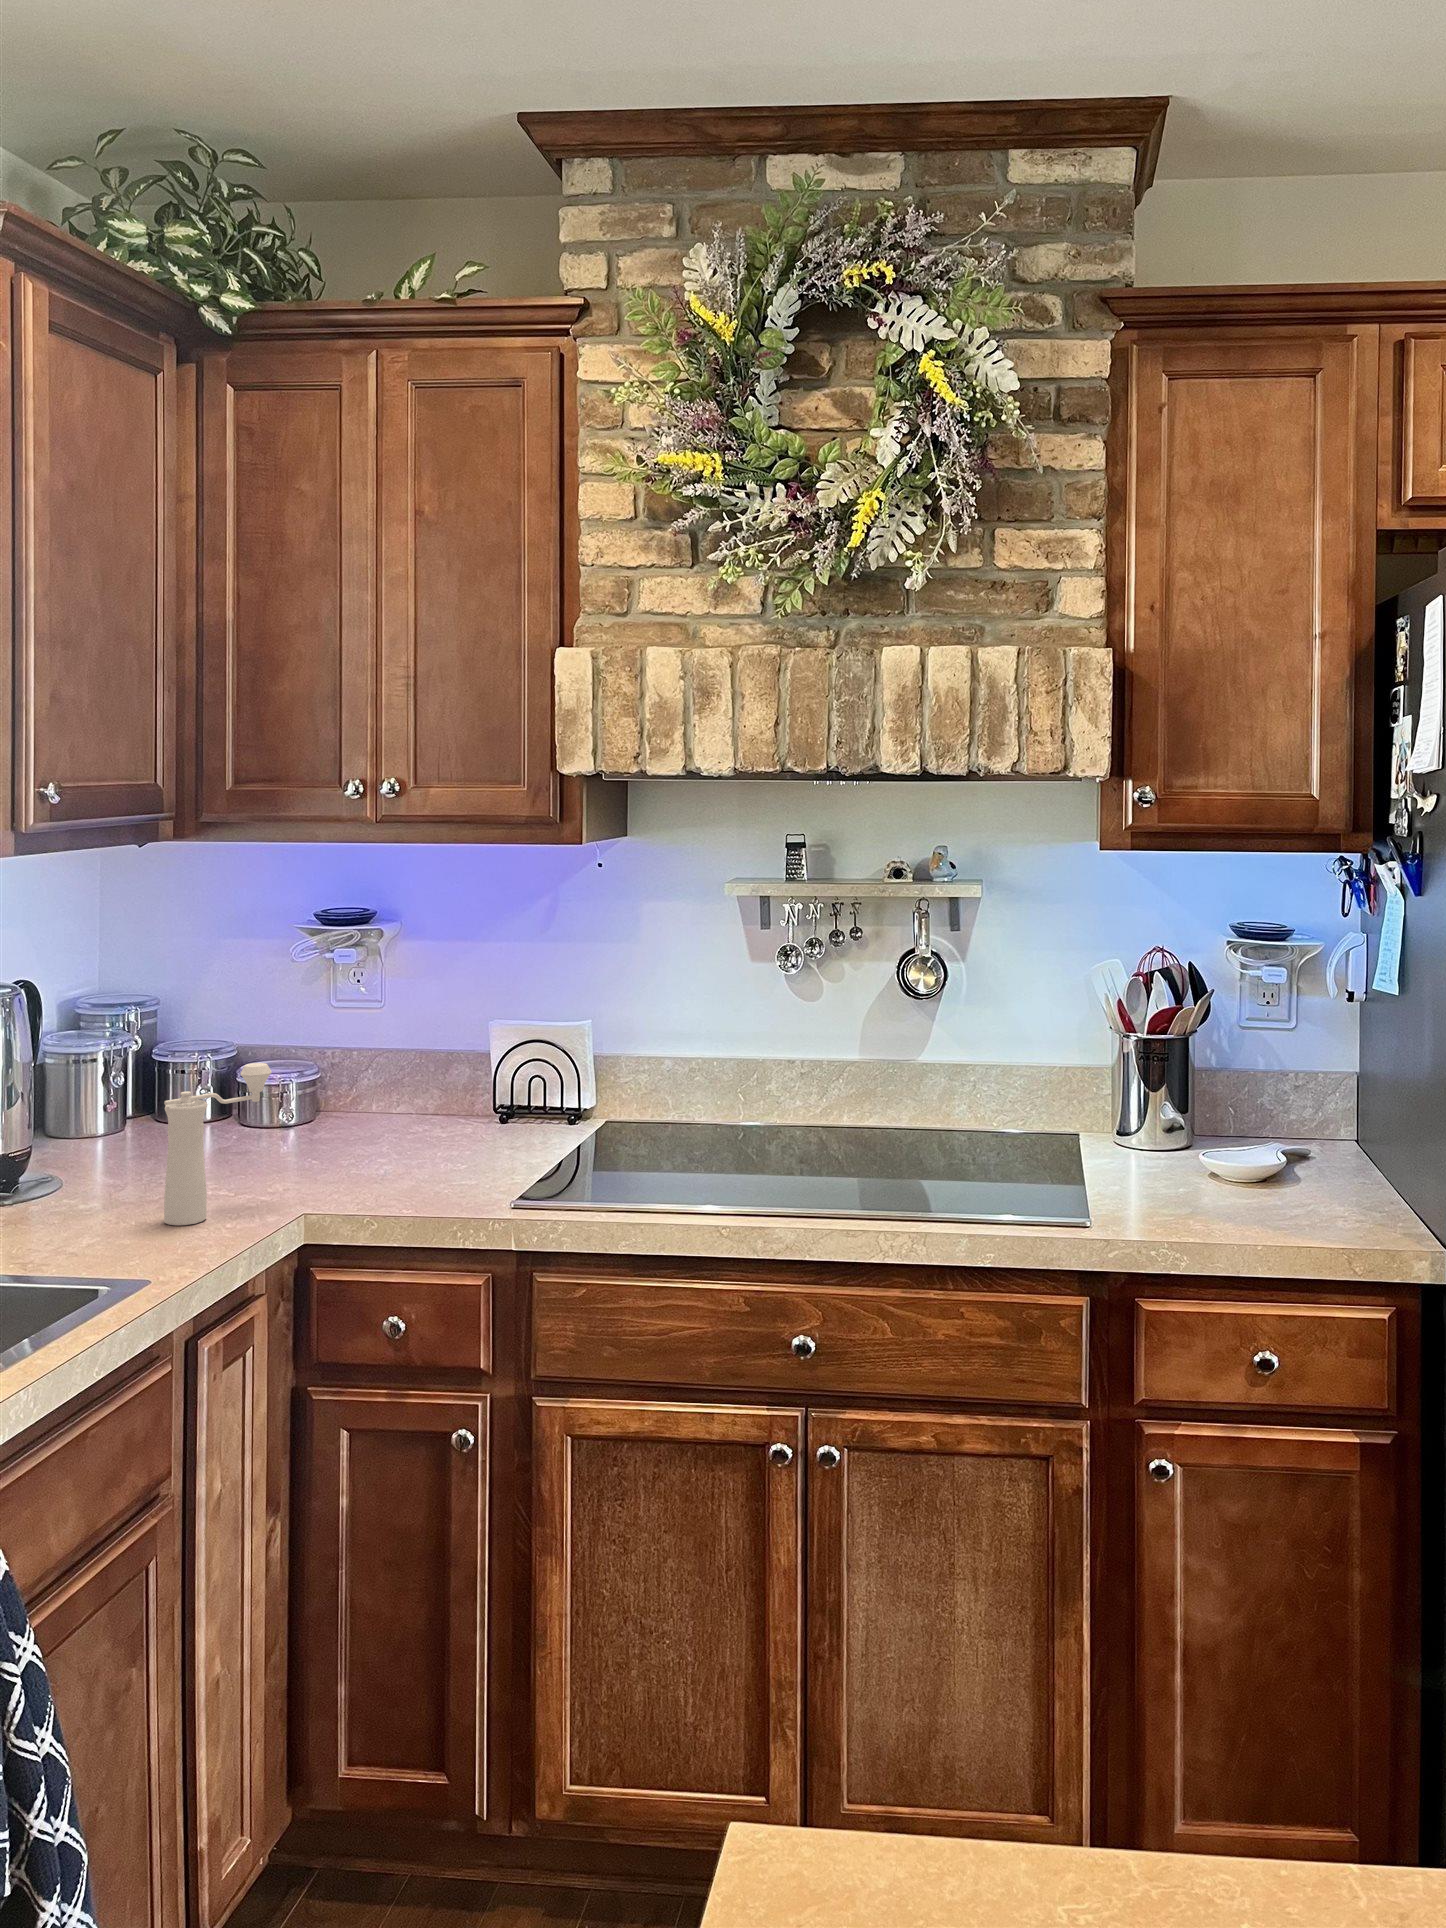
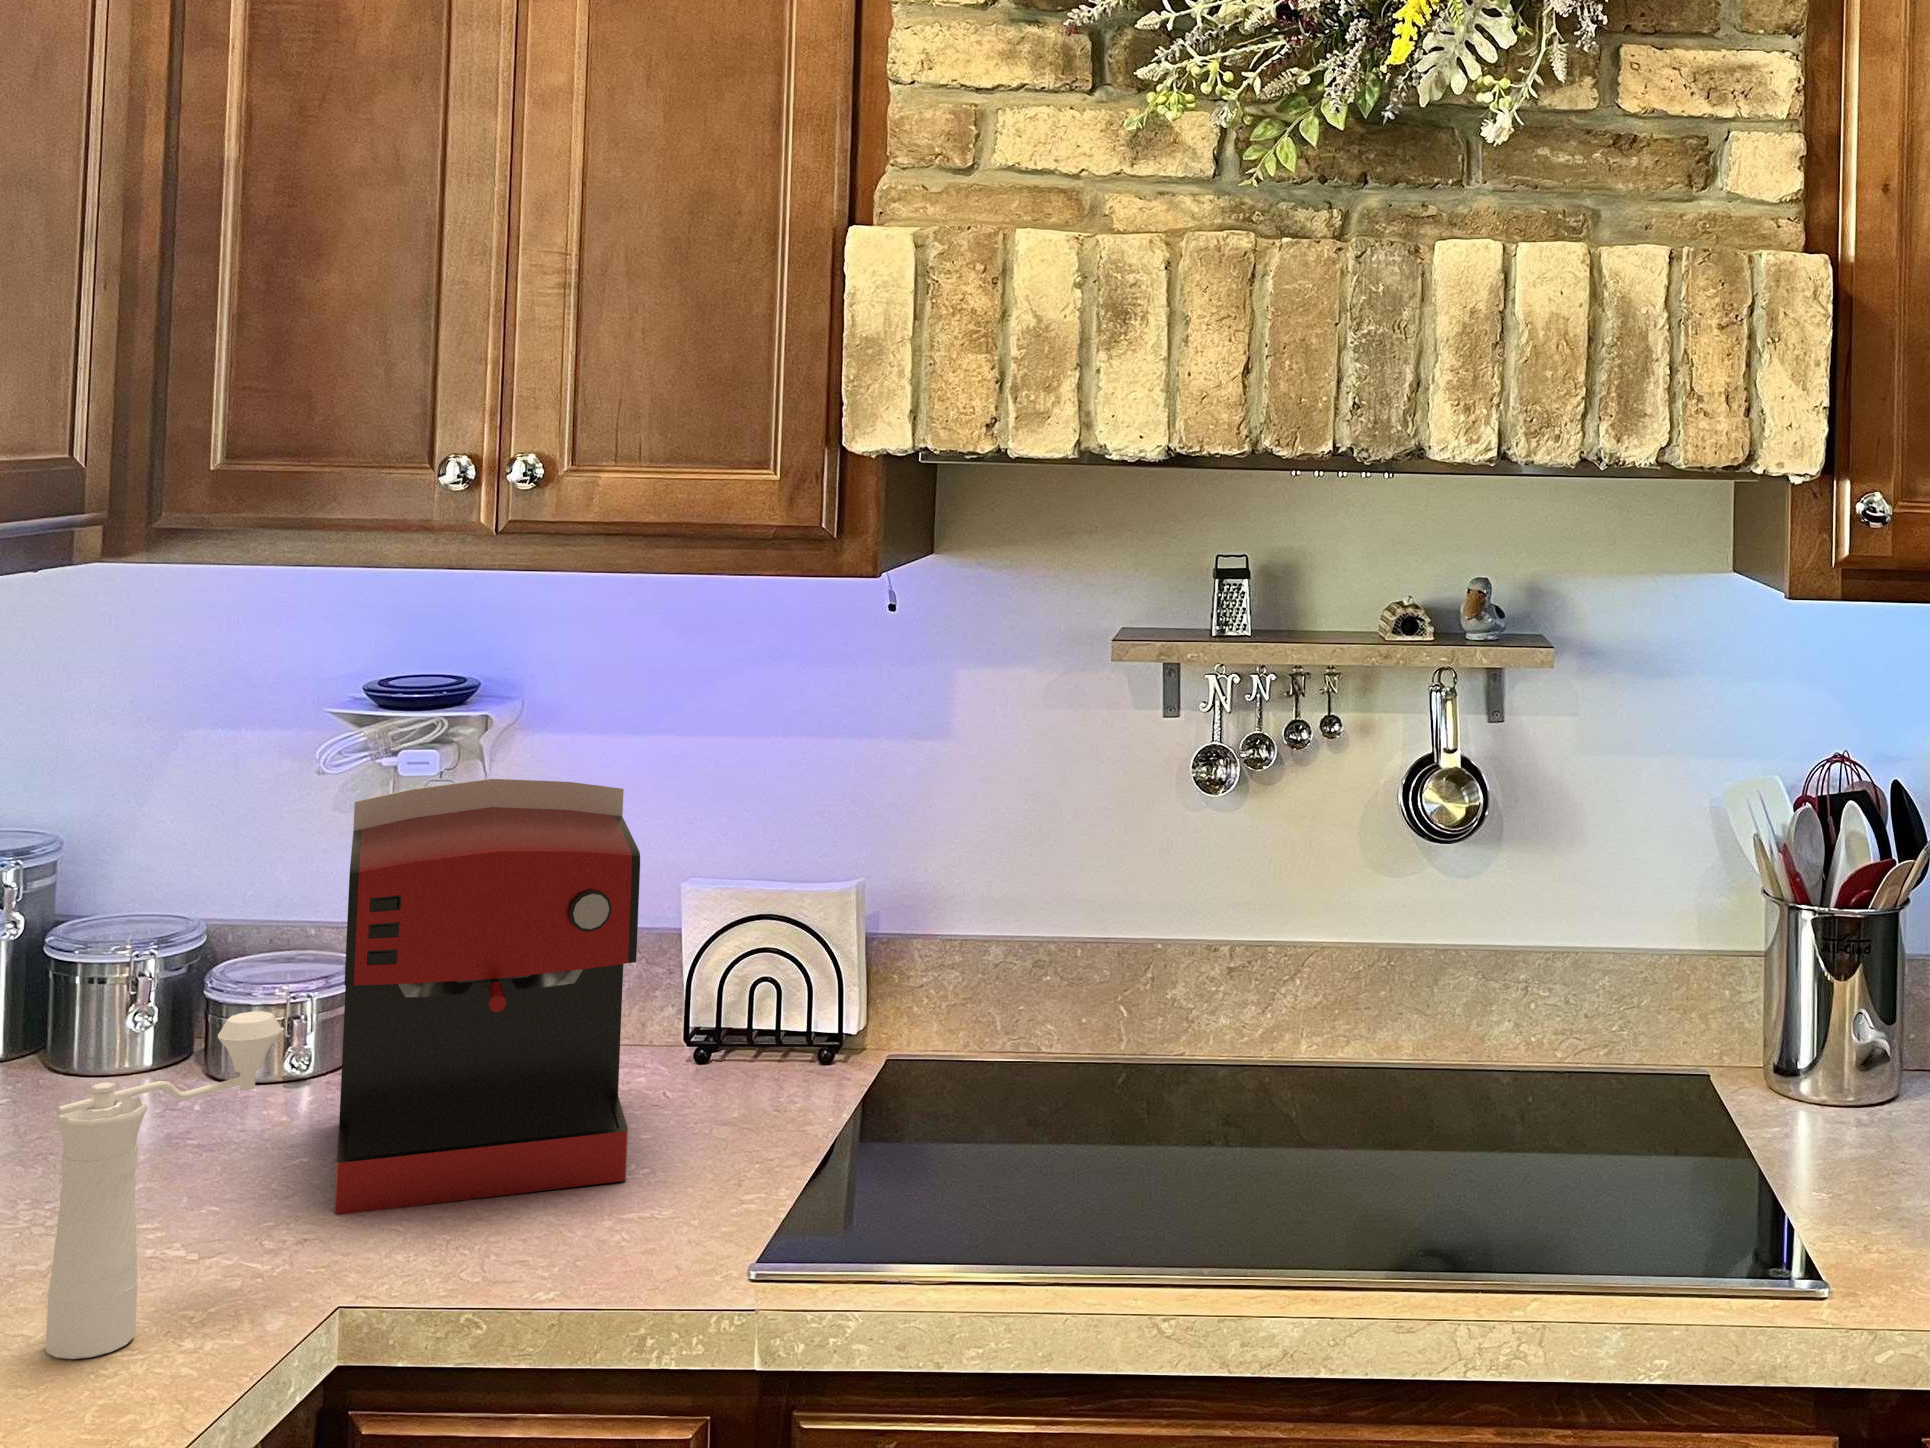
coffee maker: none [304,957,456,1179] -> present [334,779,640,1215]

